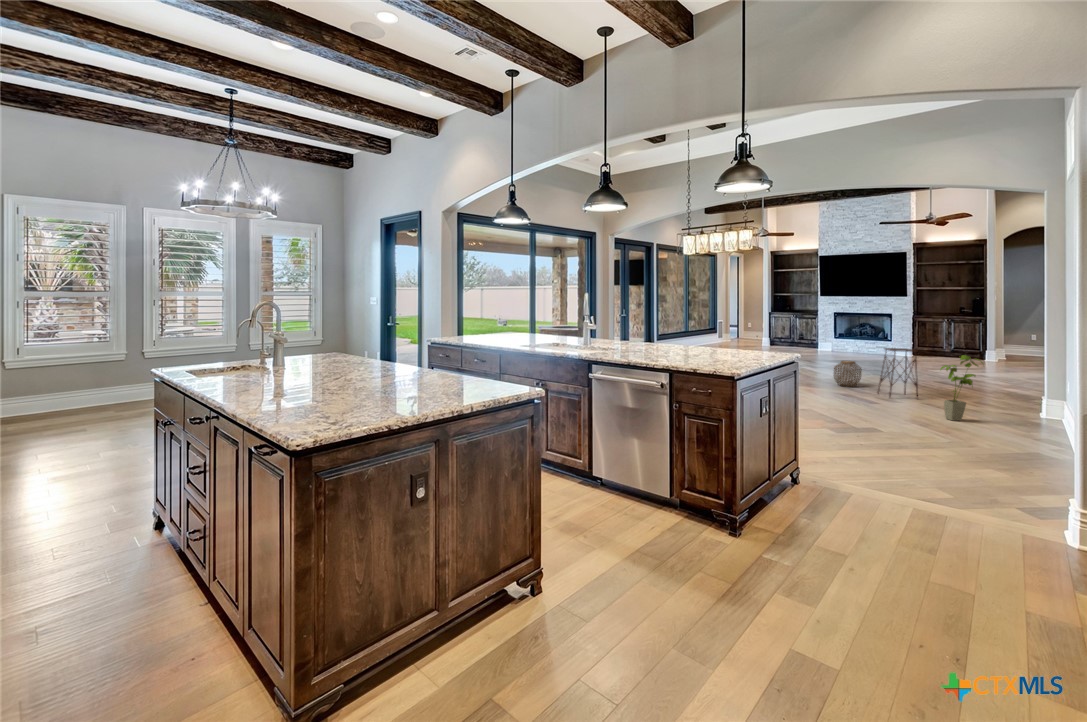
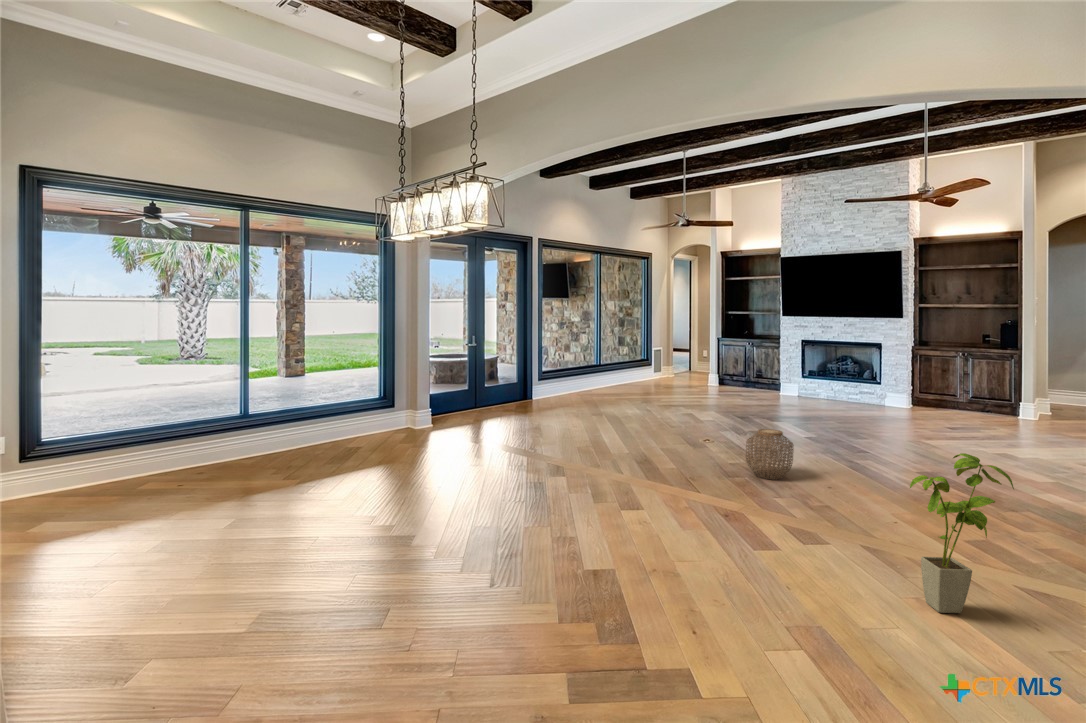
side table: present [878,348,918,397] -> none [812,413,885,521]

